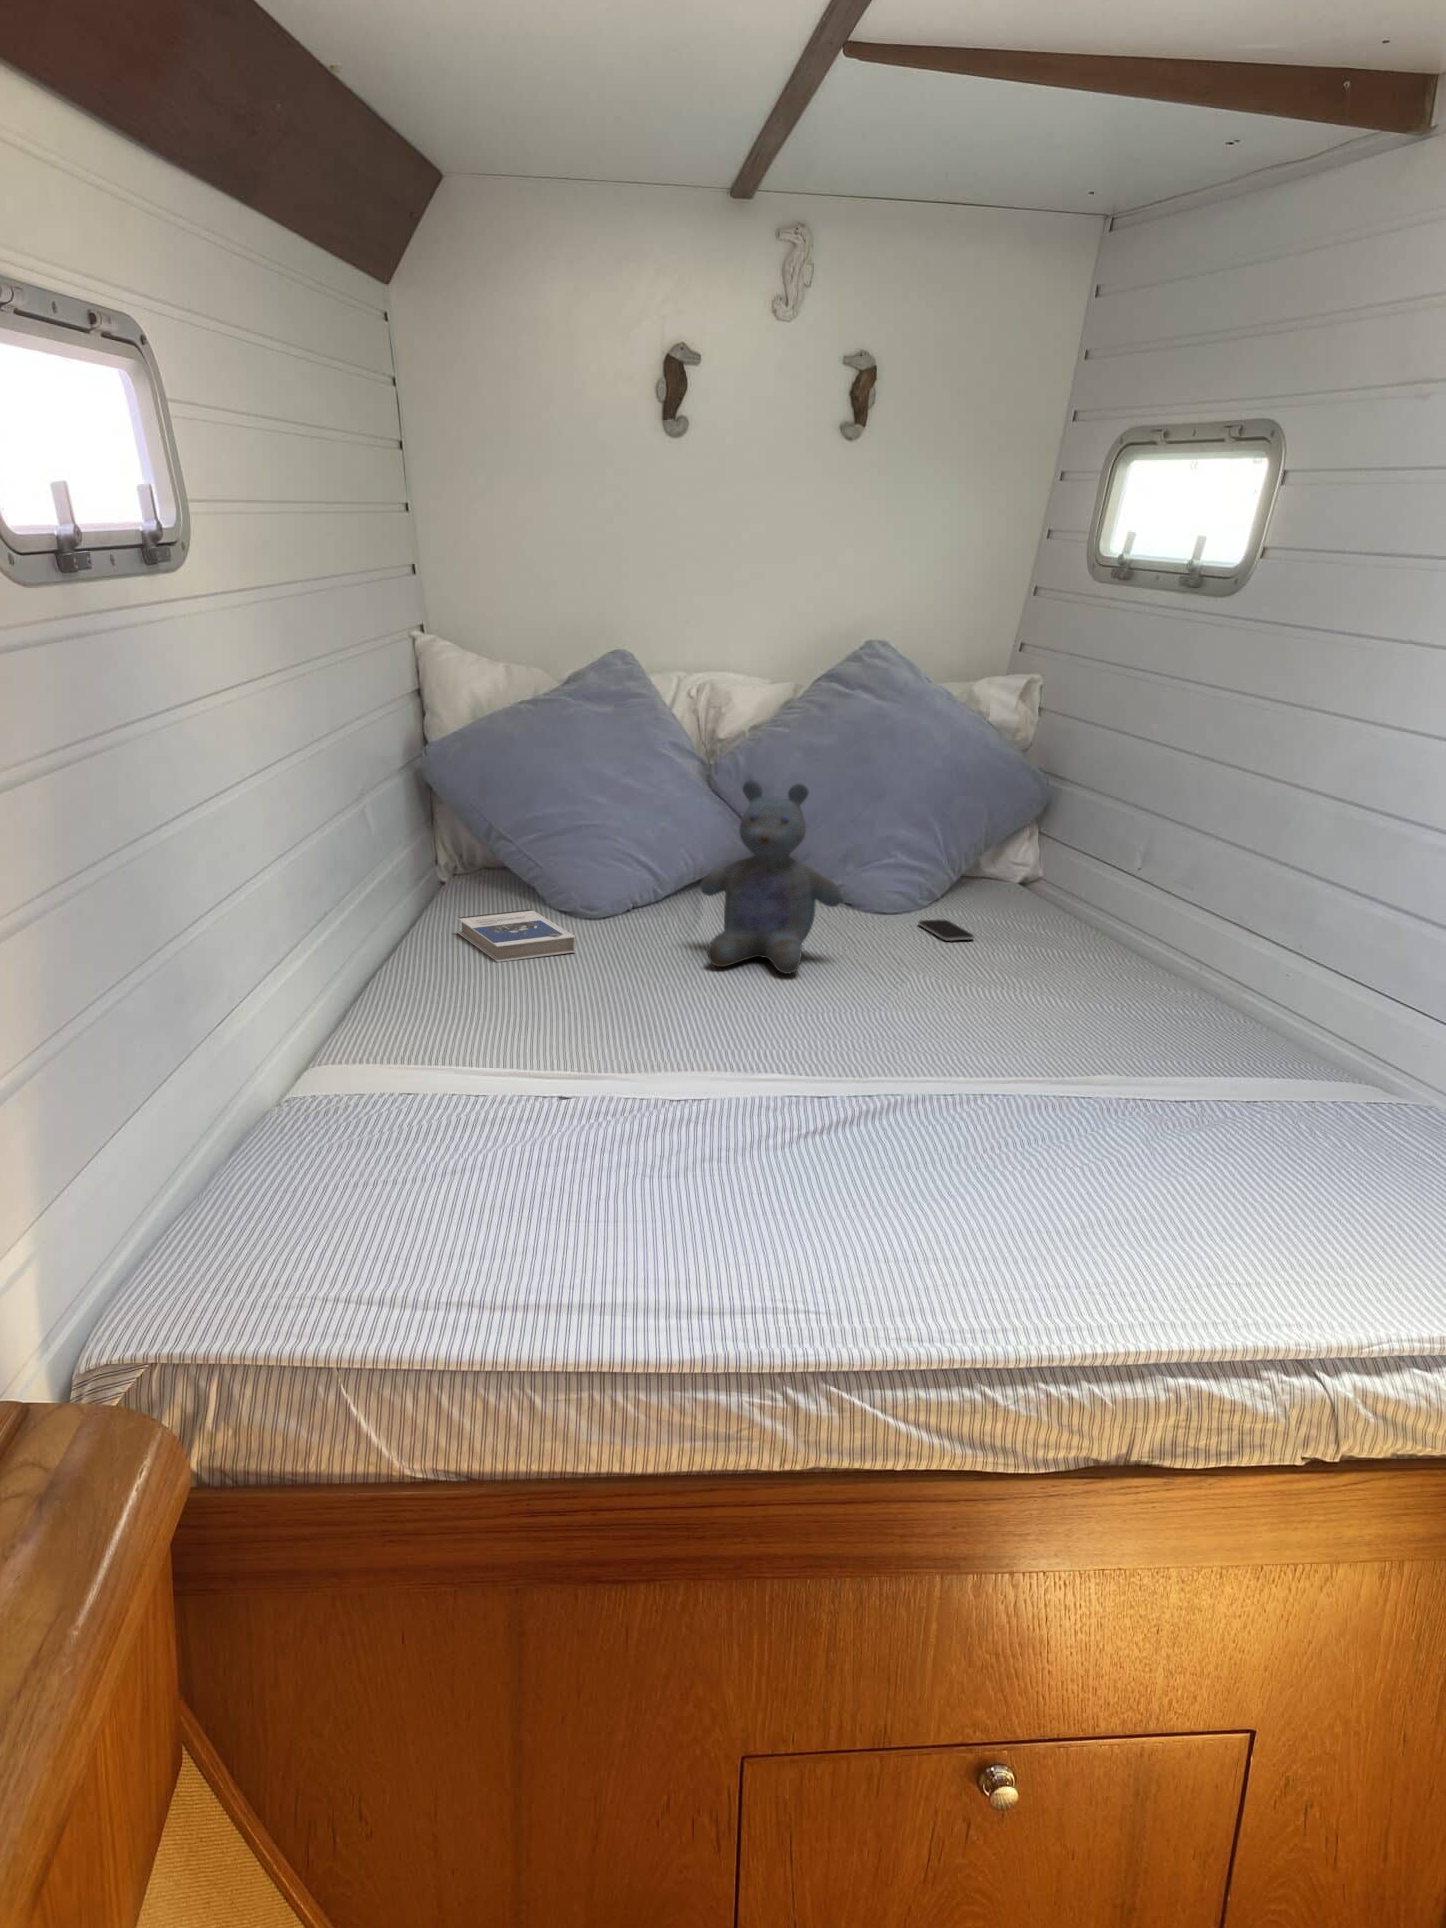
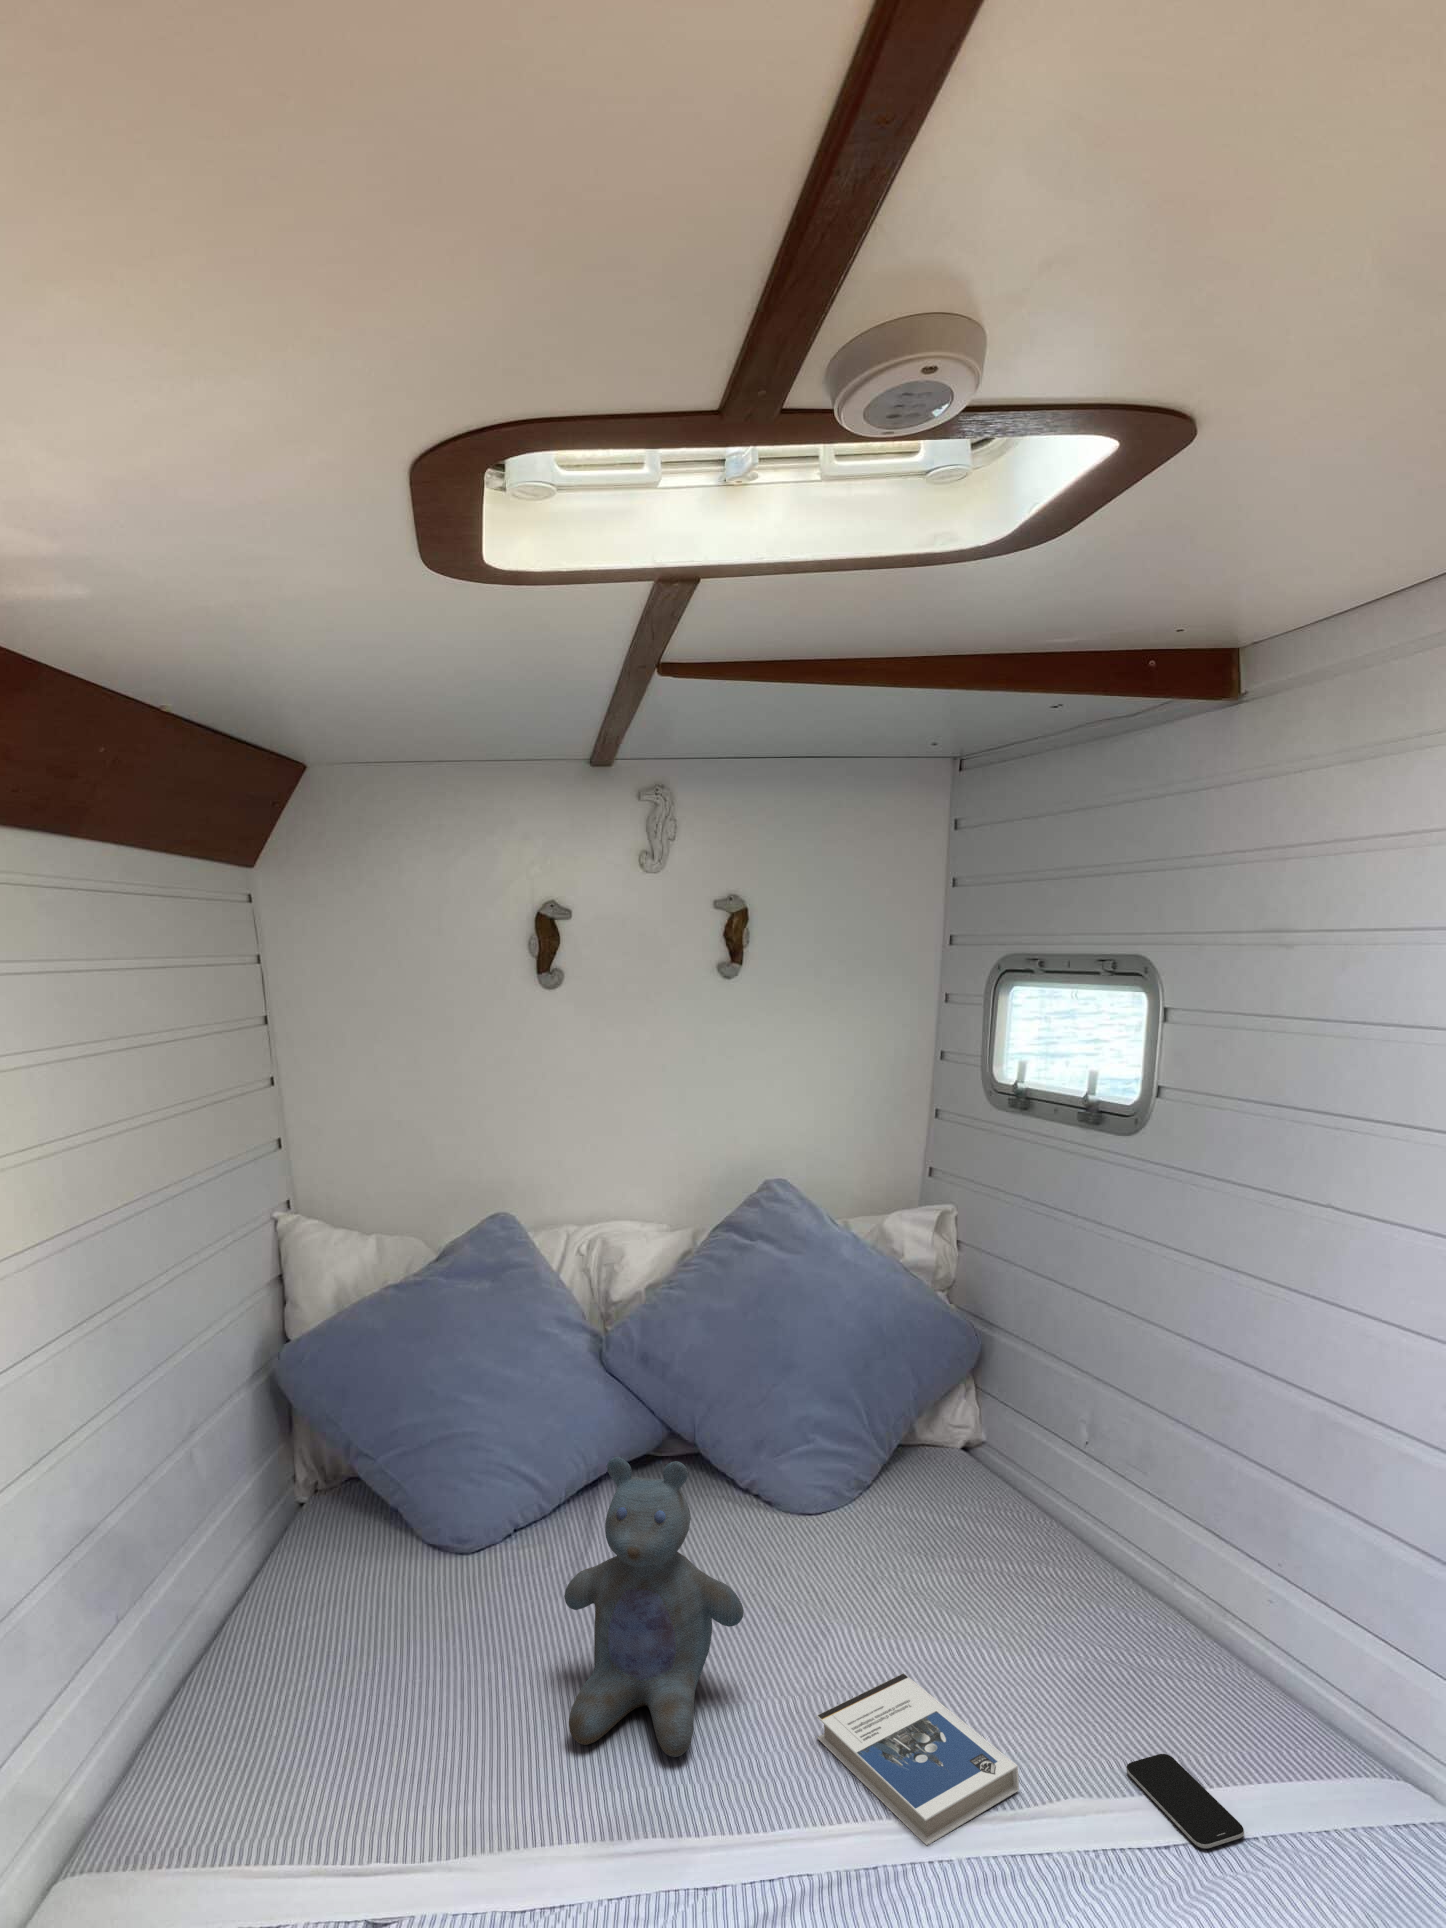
hardback book: present [457,909,576,962] -> present [816,1673,1019,1845]
smartphone: present [918,920,974,941] -> present [1127,1754,1244,1849]

